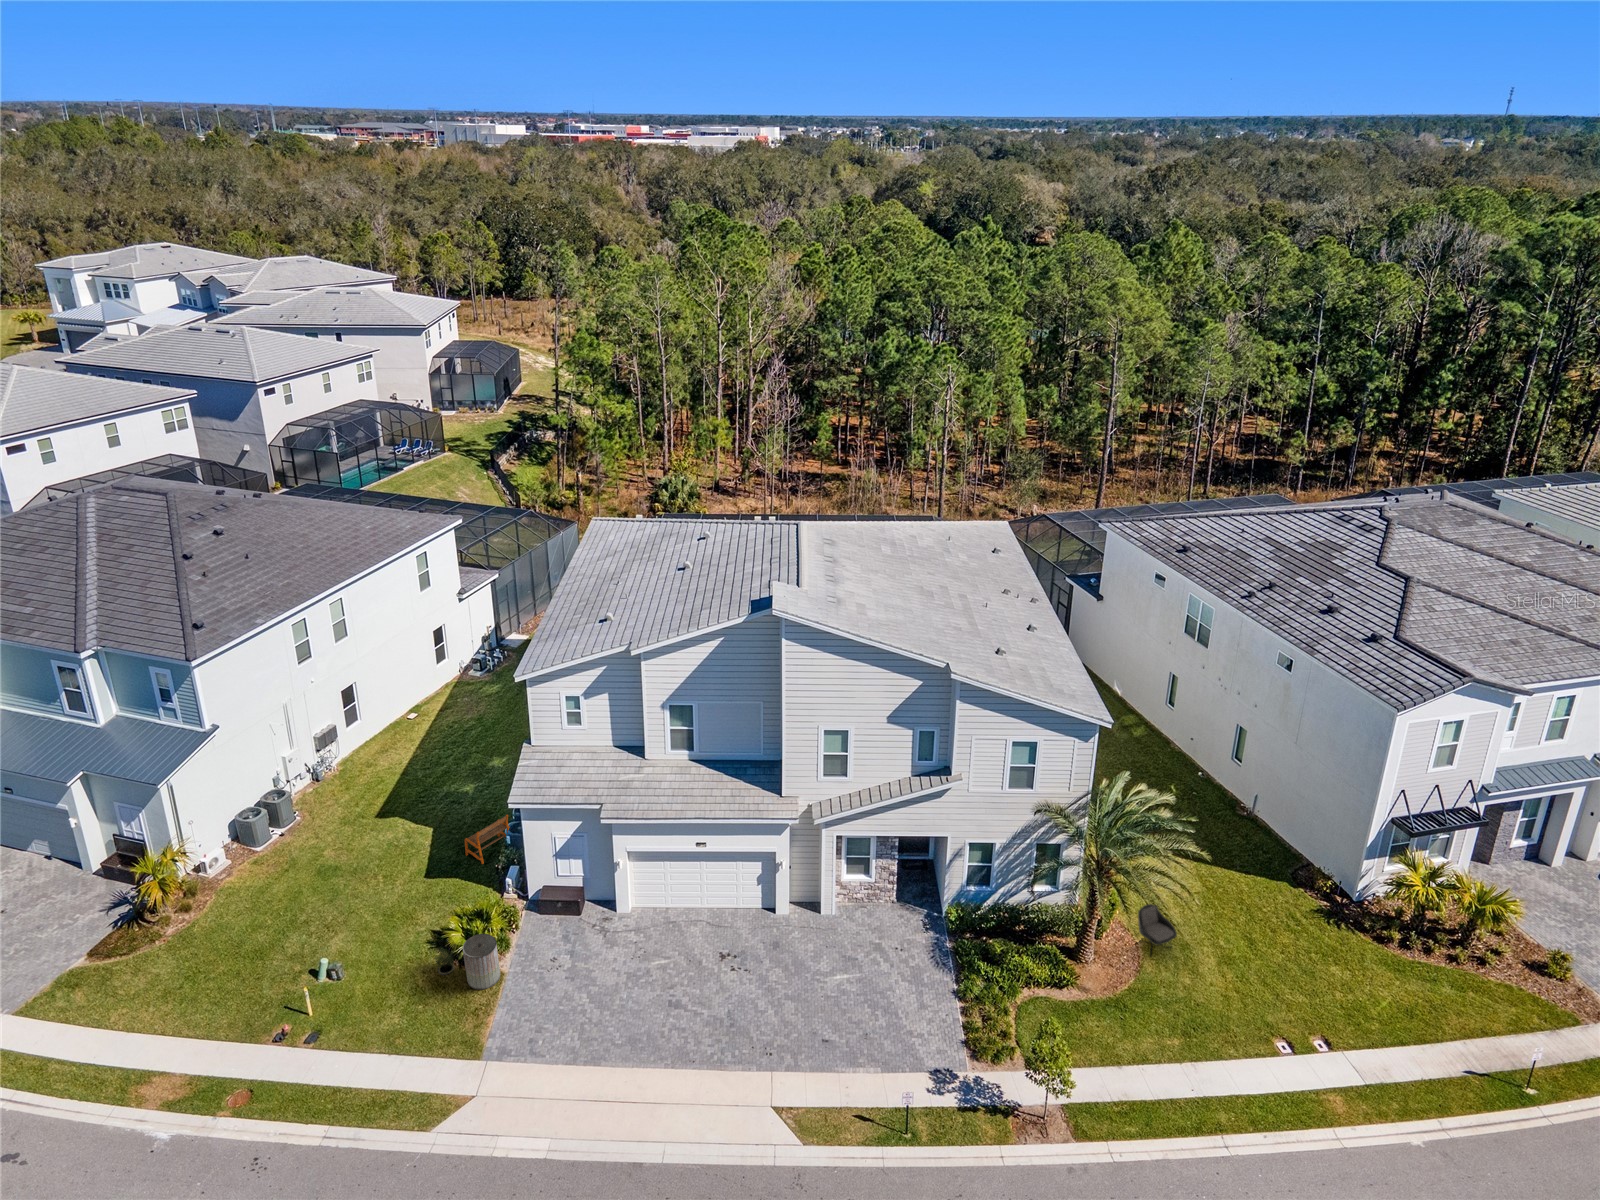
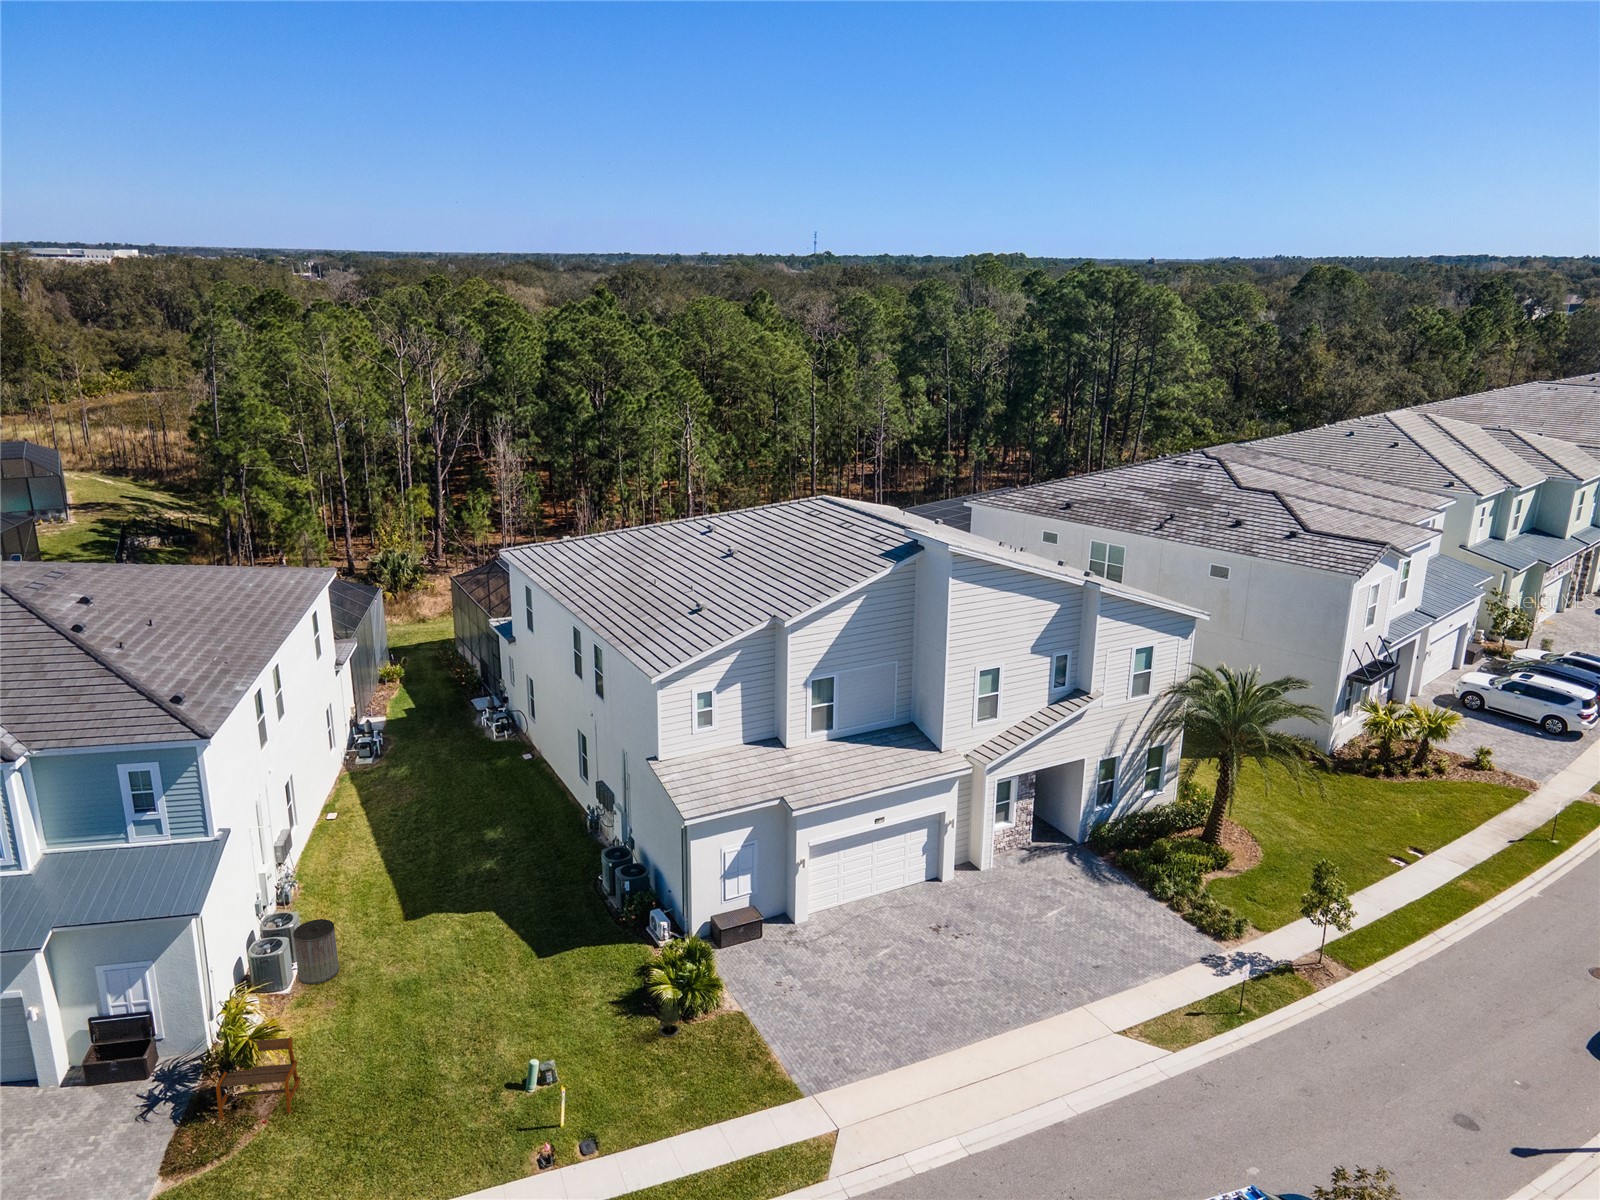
bench: present [465,815,510,864] -> present [216,1037,301,1119]
lounge chair: present [1138,904,1177,952] -> none [1232,787,1269,833]
trash can: present [463,934,500,990] -> present [293,919,339,984]

